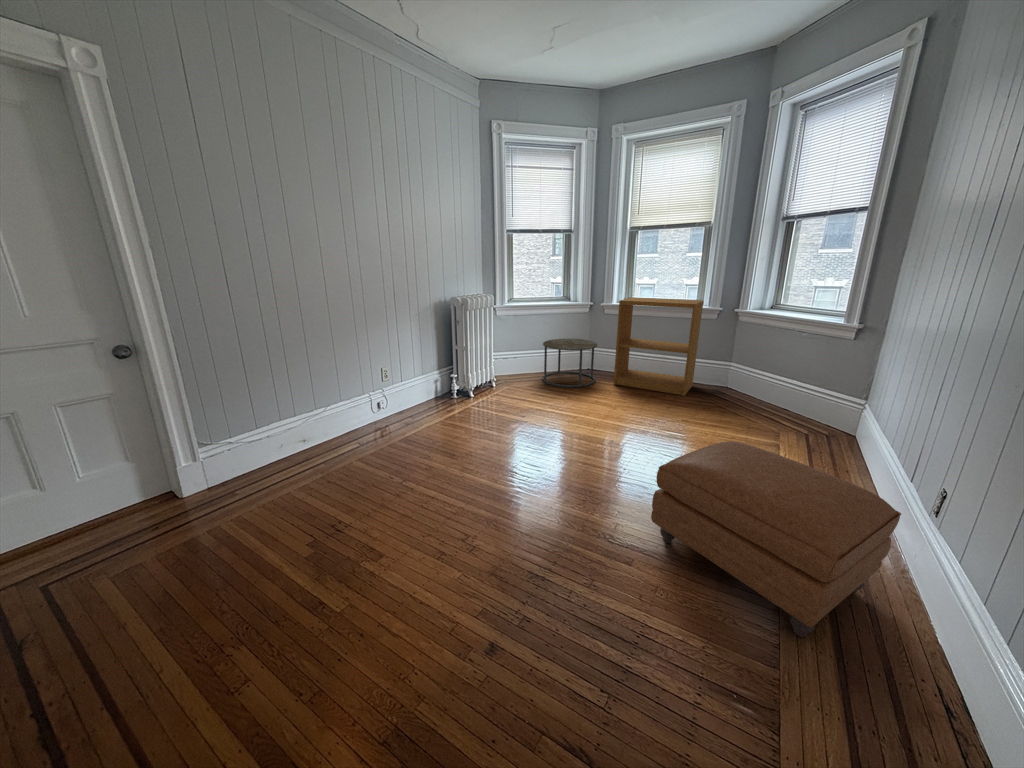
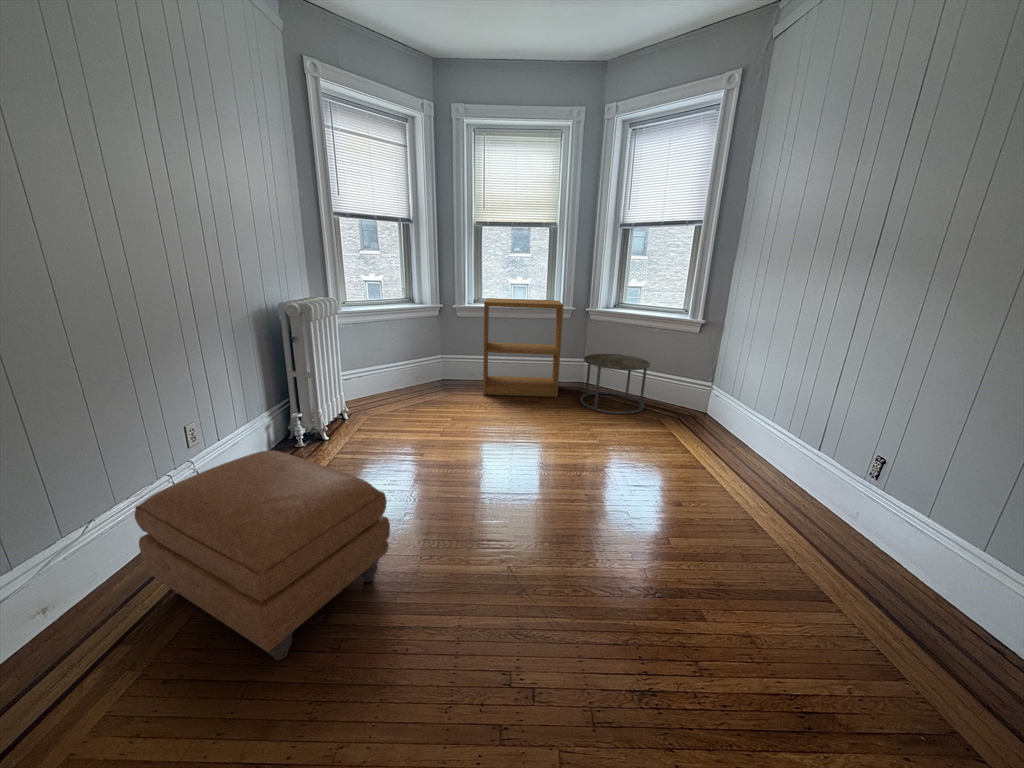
side table: present [542,339,597,387] -> present [580,354,650,414]
ottoman: present [651,441,901,637] -> present [135,450,390,660]

